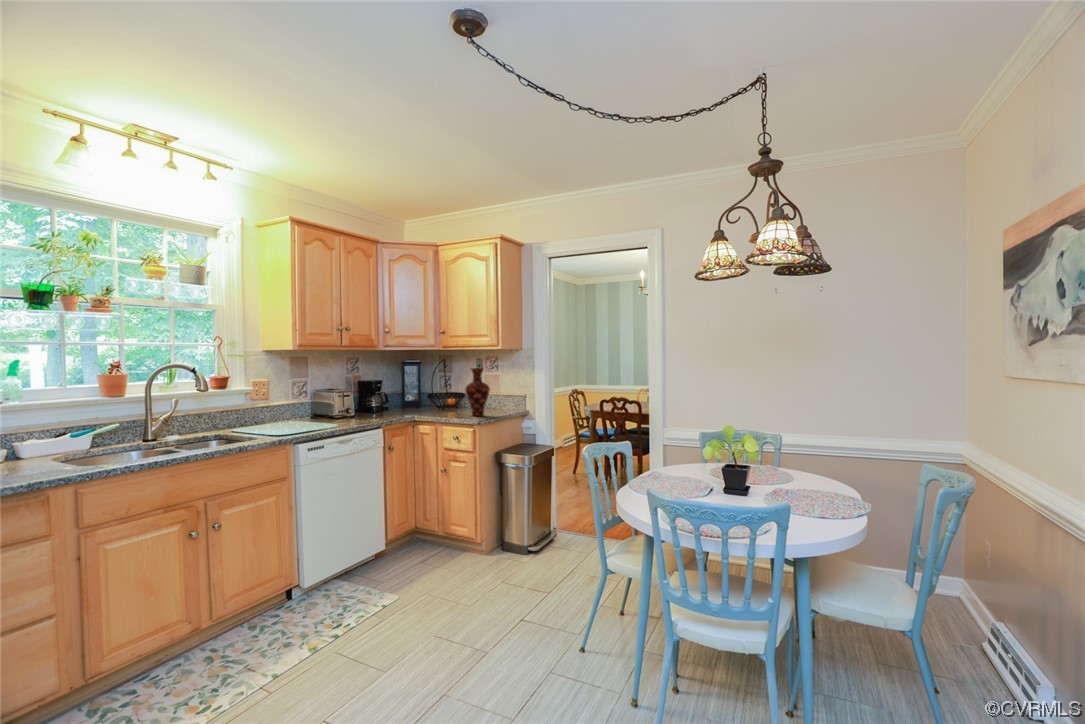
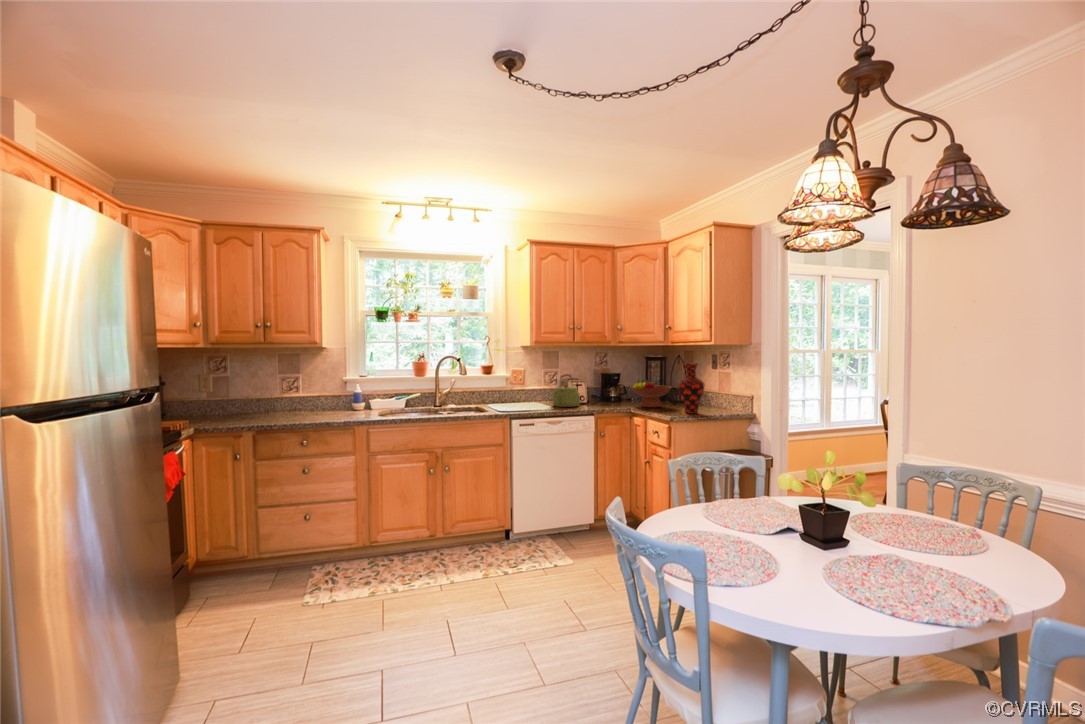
kettle: none [324,384,358,423] -> present [553,374,580,407]
fruit bowl: none [406,386,450,415] -> present [631,380,672,407]

